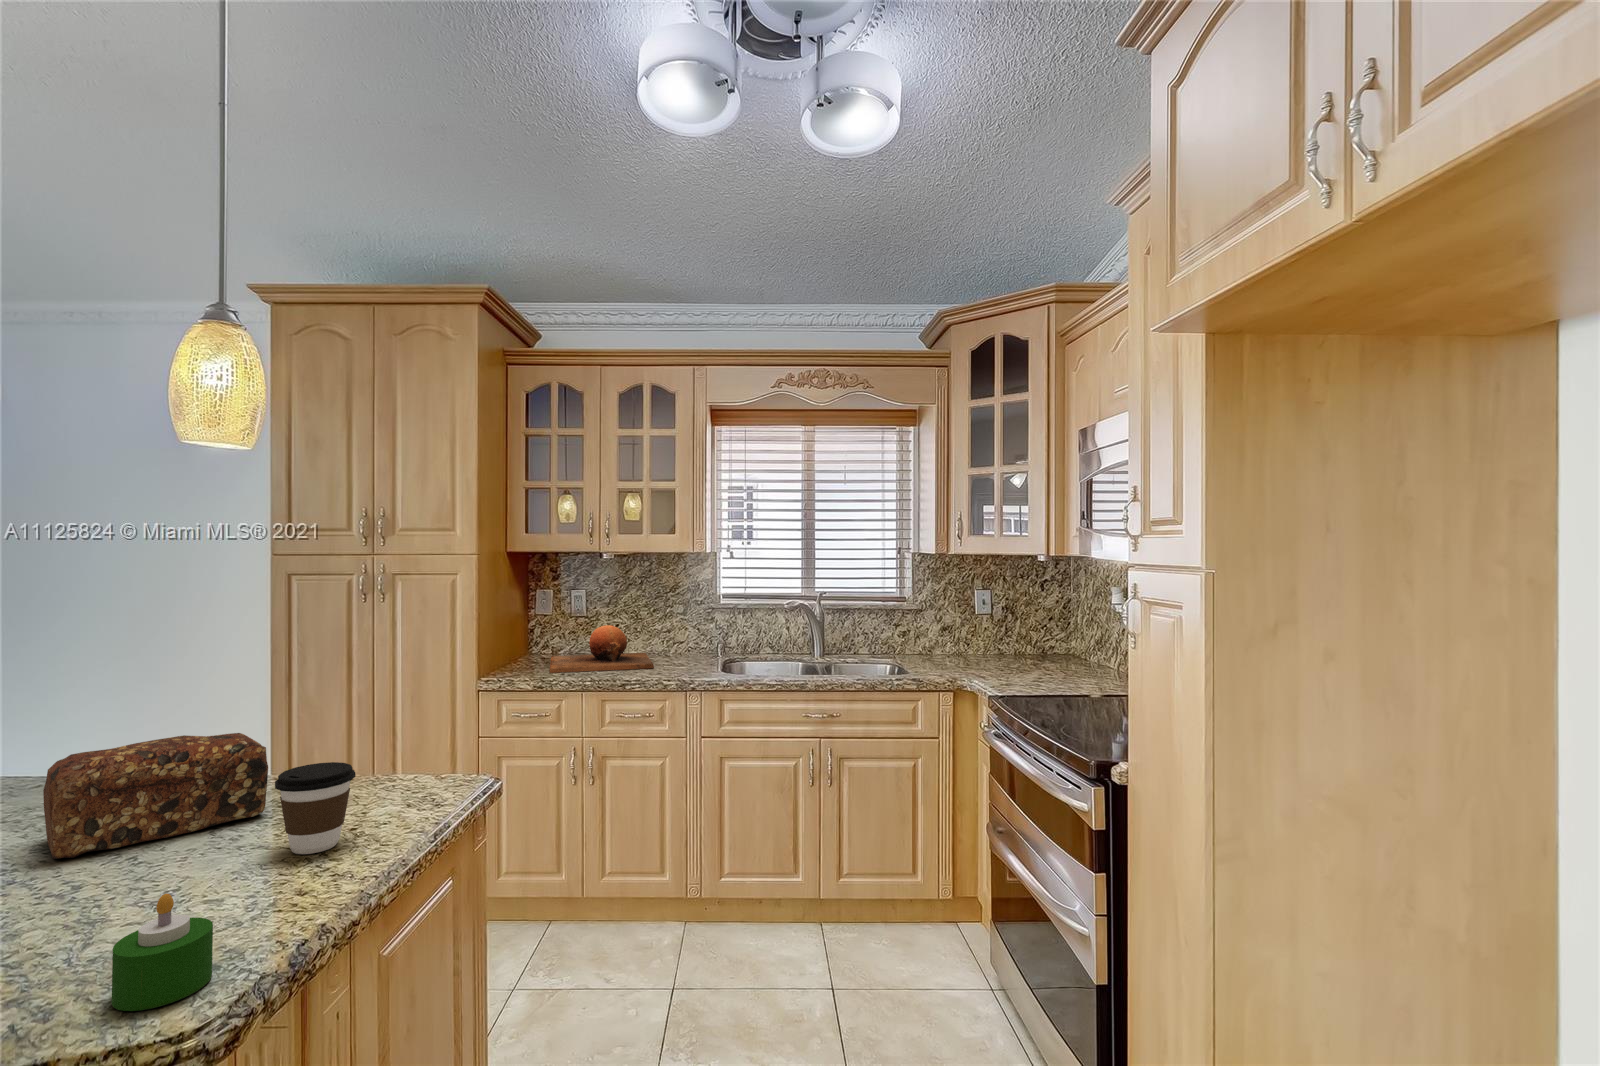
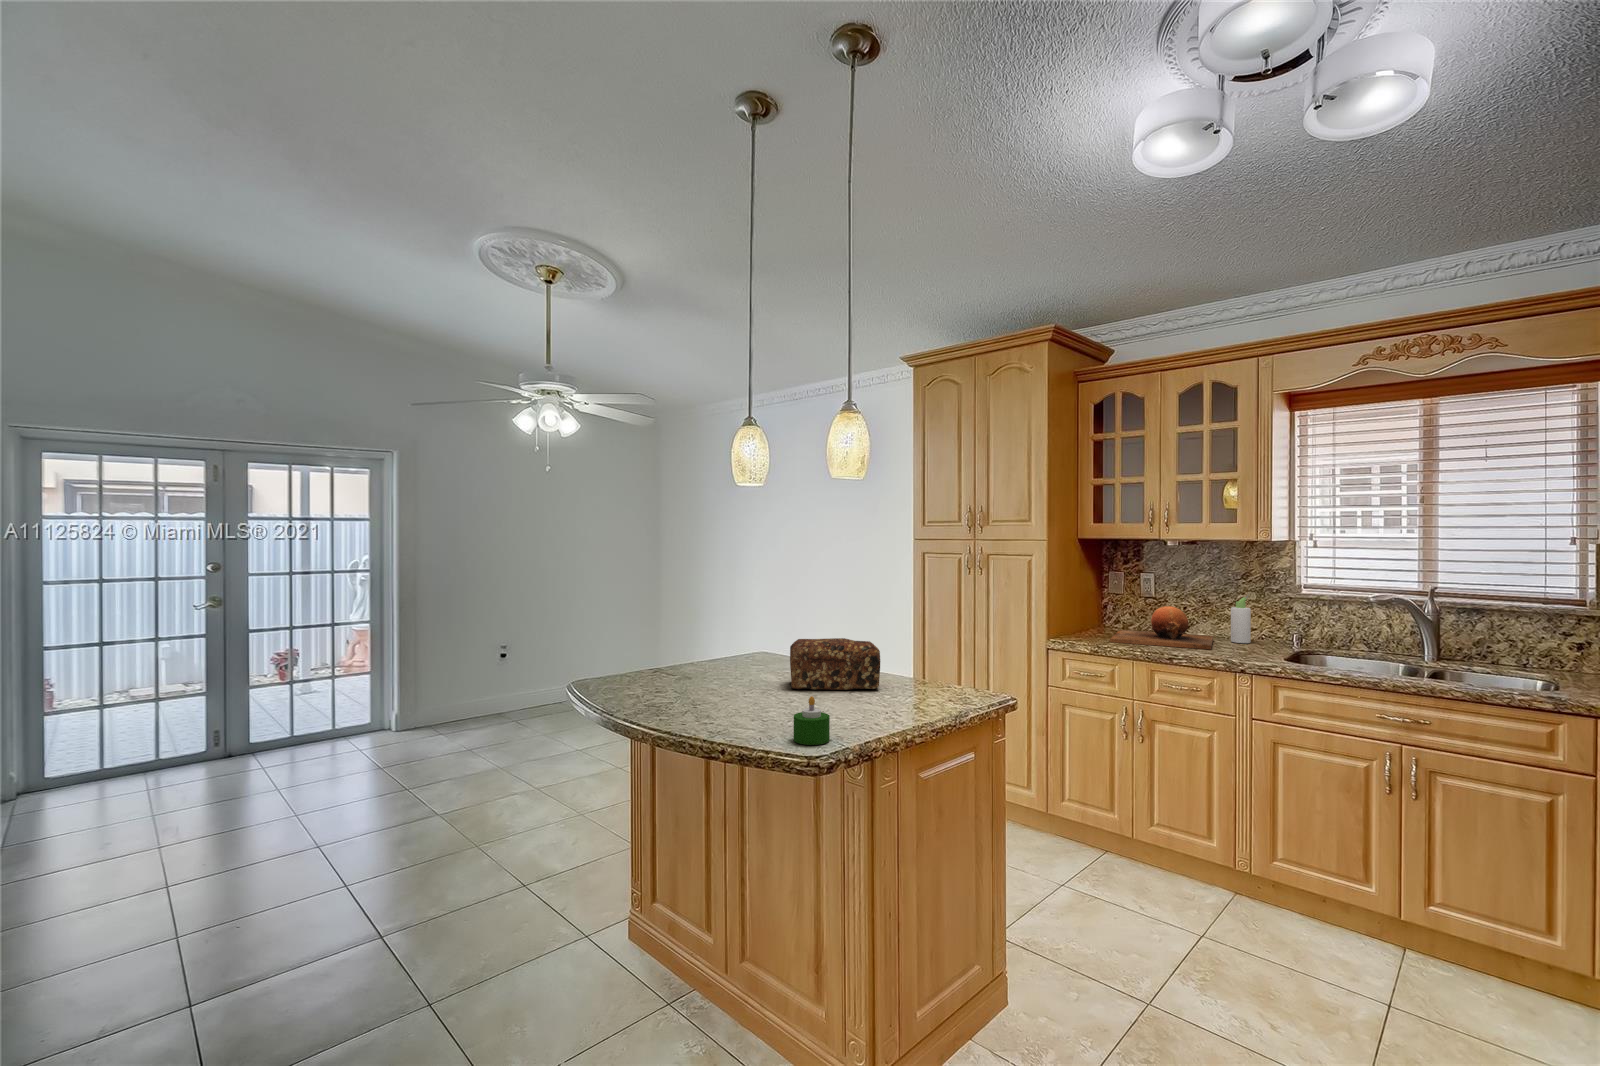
bottle: none [662,607,679,657] -> present [1231,596,1251,643]
coffee cup: present [275,762,356,854] -> none [874,661,914,710]

